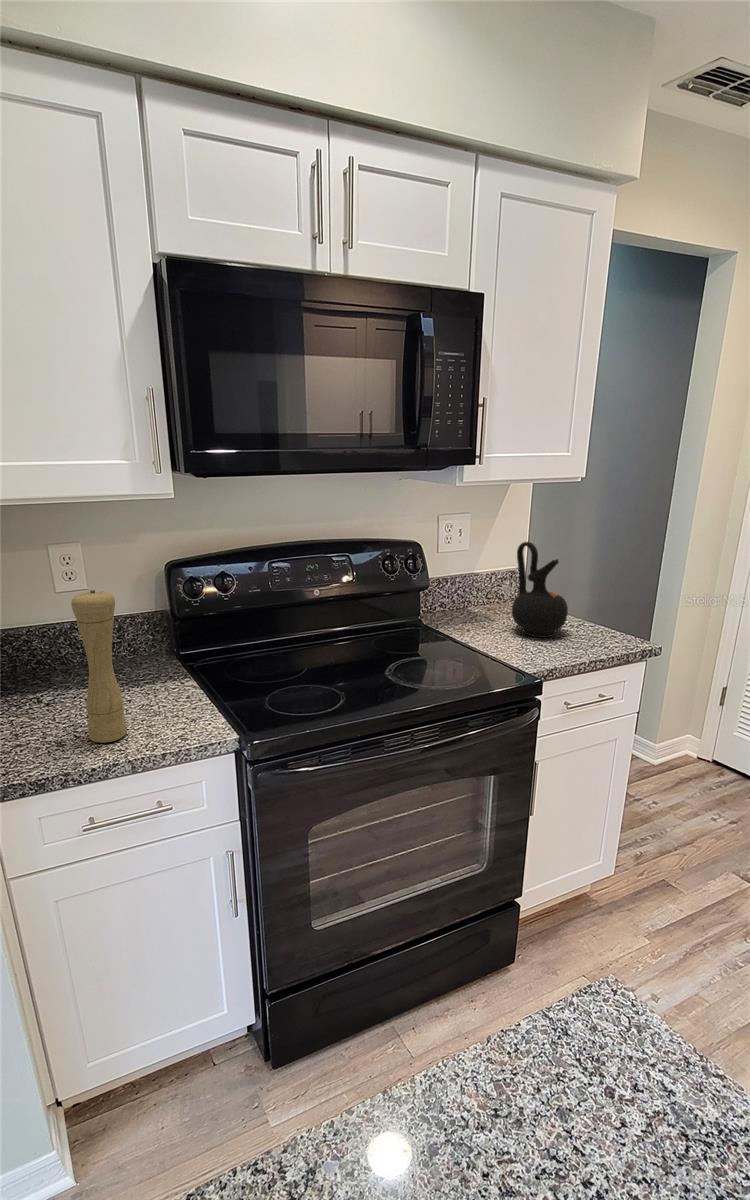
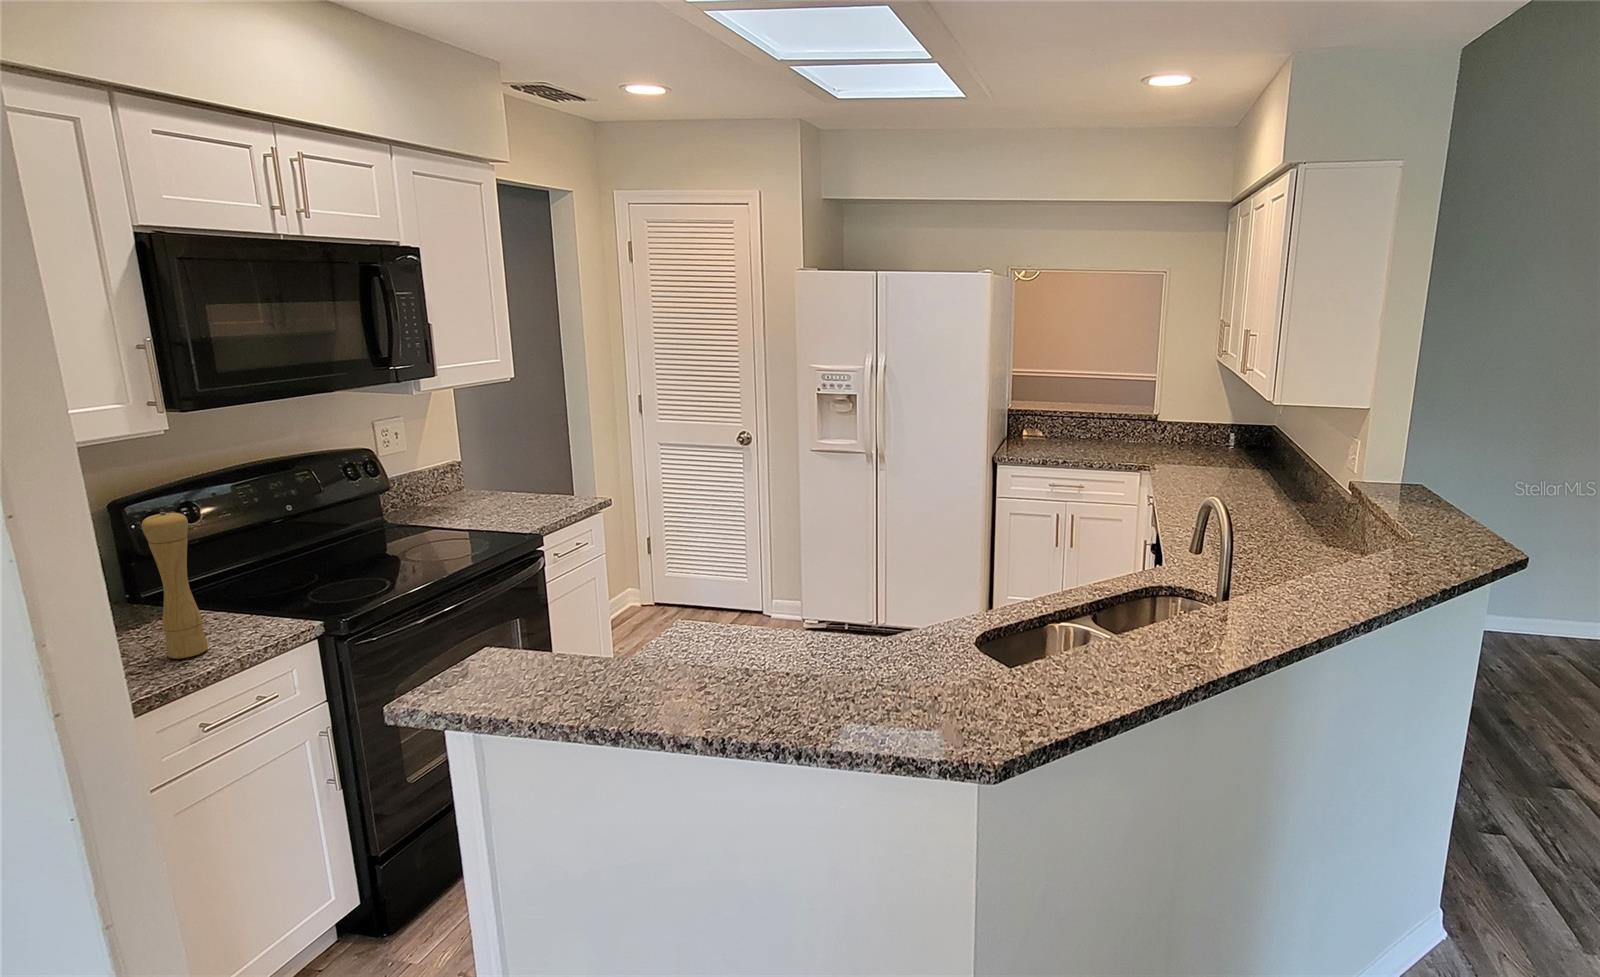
ceramic jug: present [512,542,568,637] -> none [478,426,534,509]

